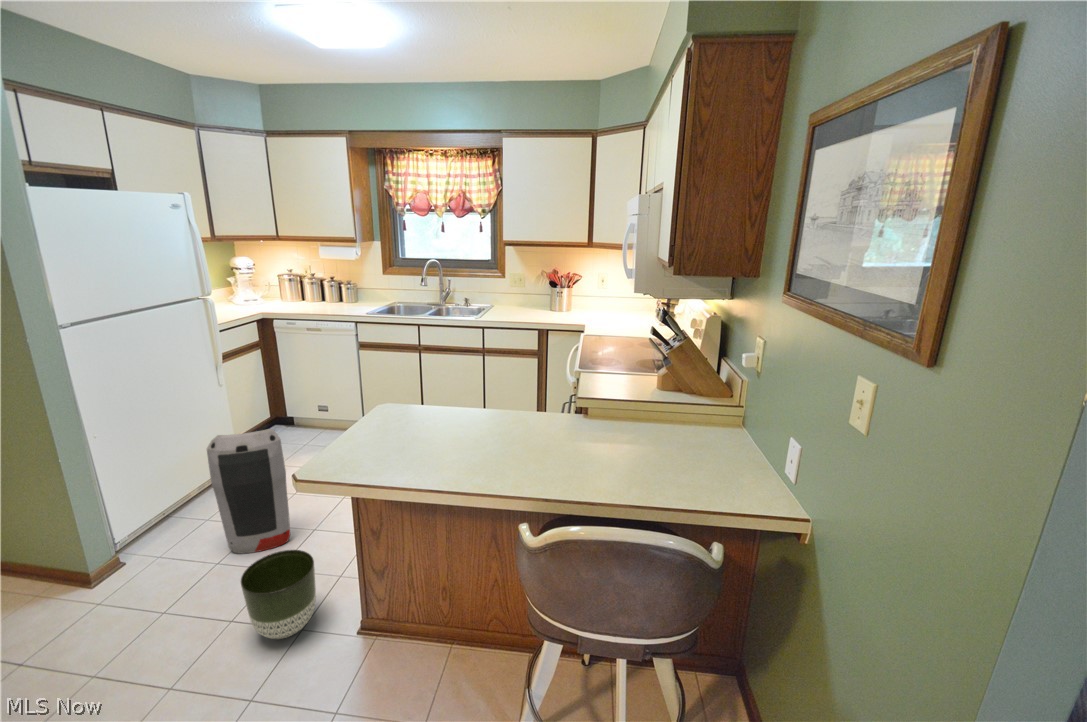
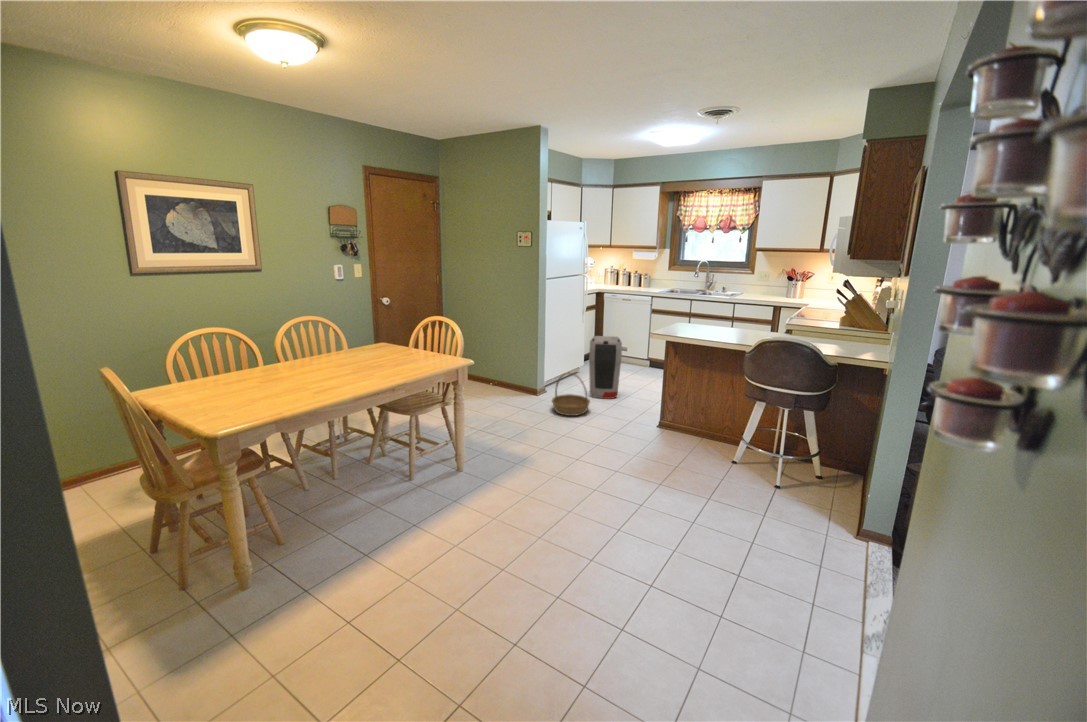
basket: none [97,550,208,656] -> present [552,372,590,416]
planter: present [241,550,316,639] -> none [610,386,640,422]

